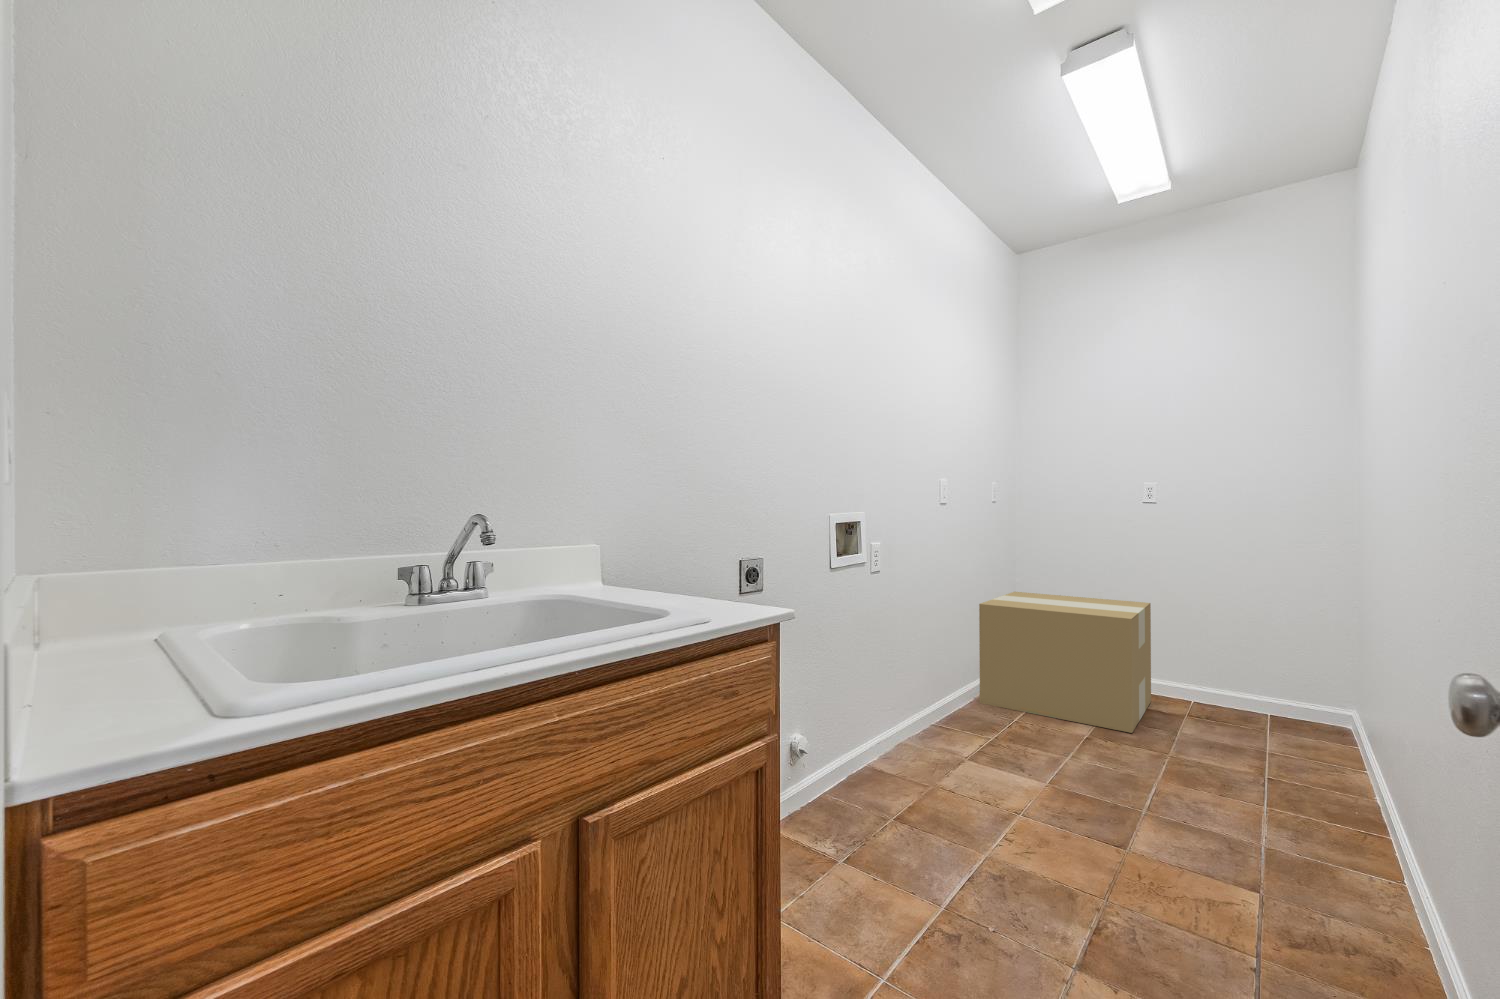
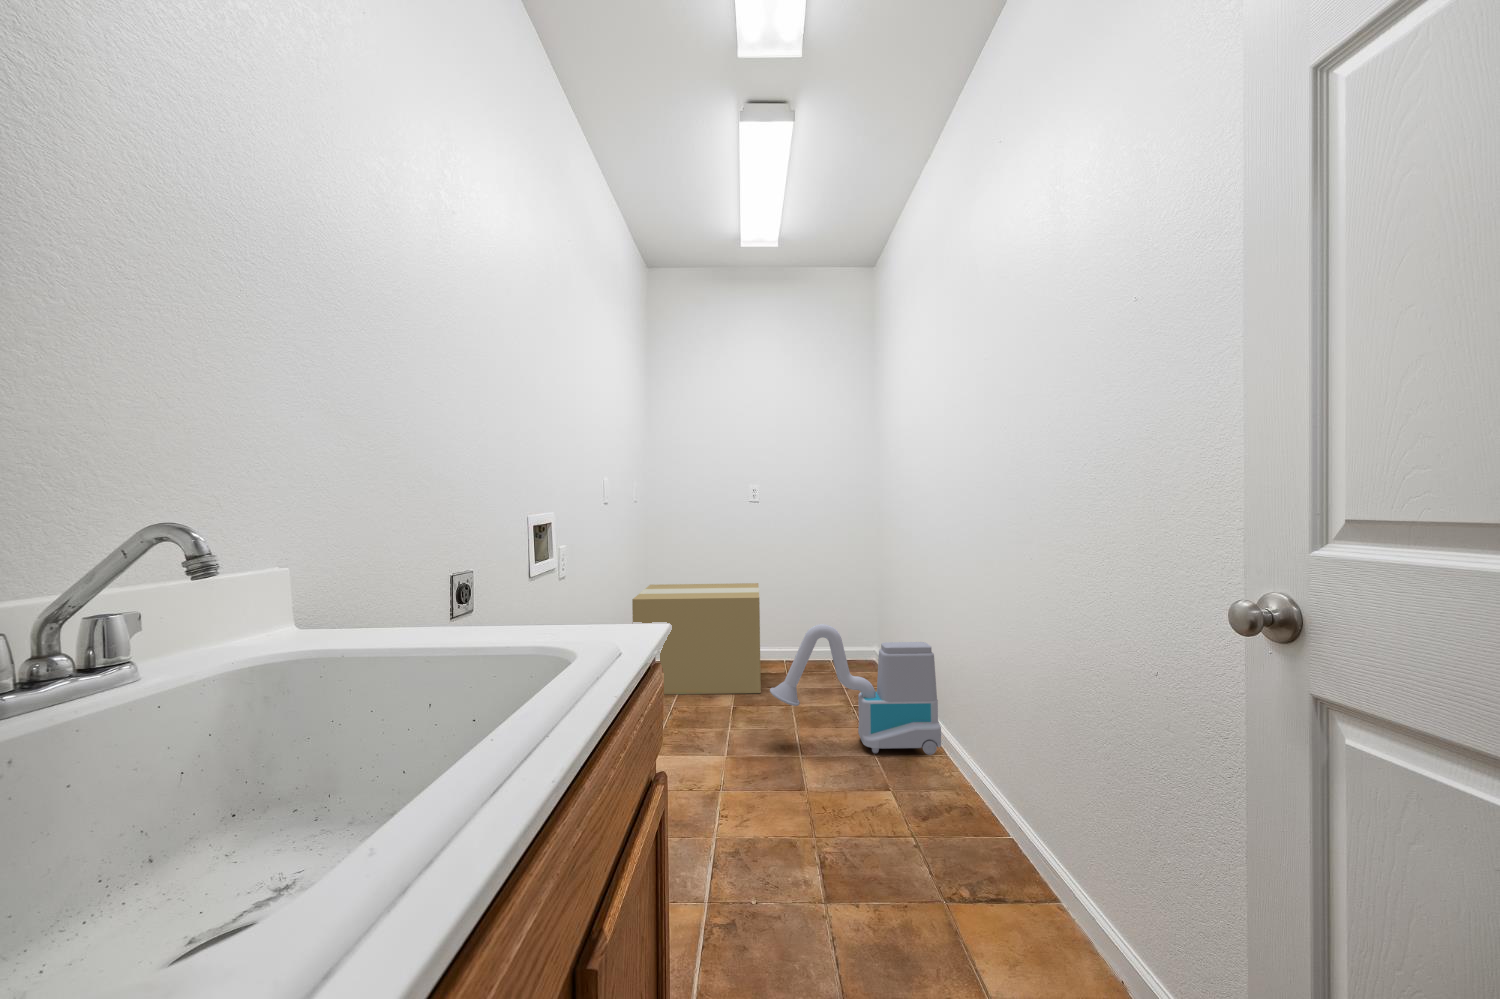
vacuum cleaner: none [1108,658,1384,870] -> present [770,624,941,755]

